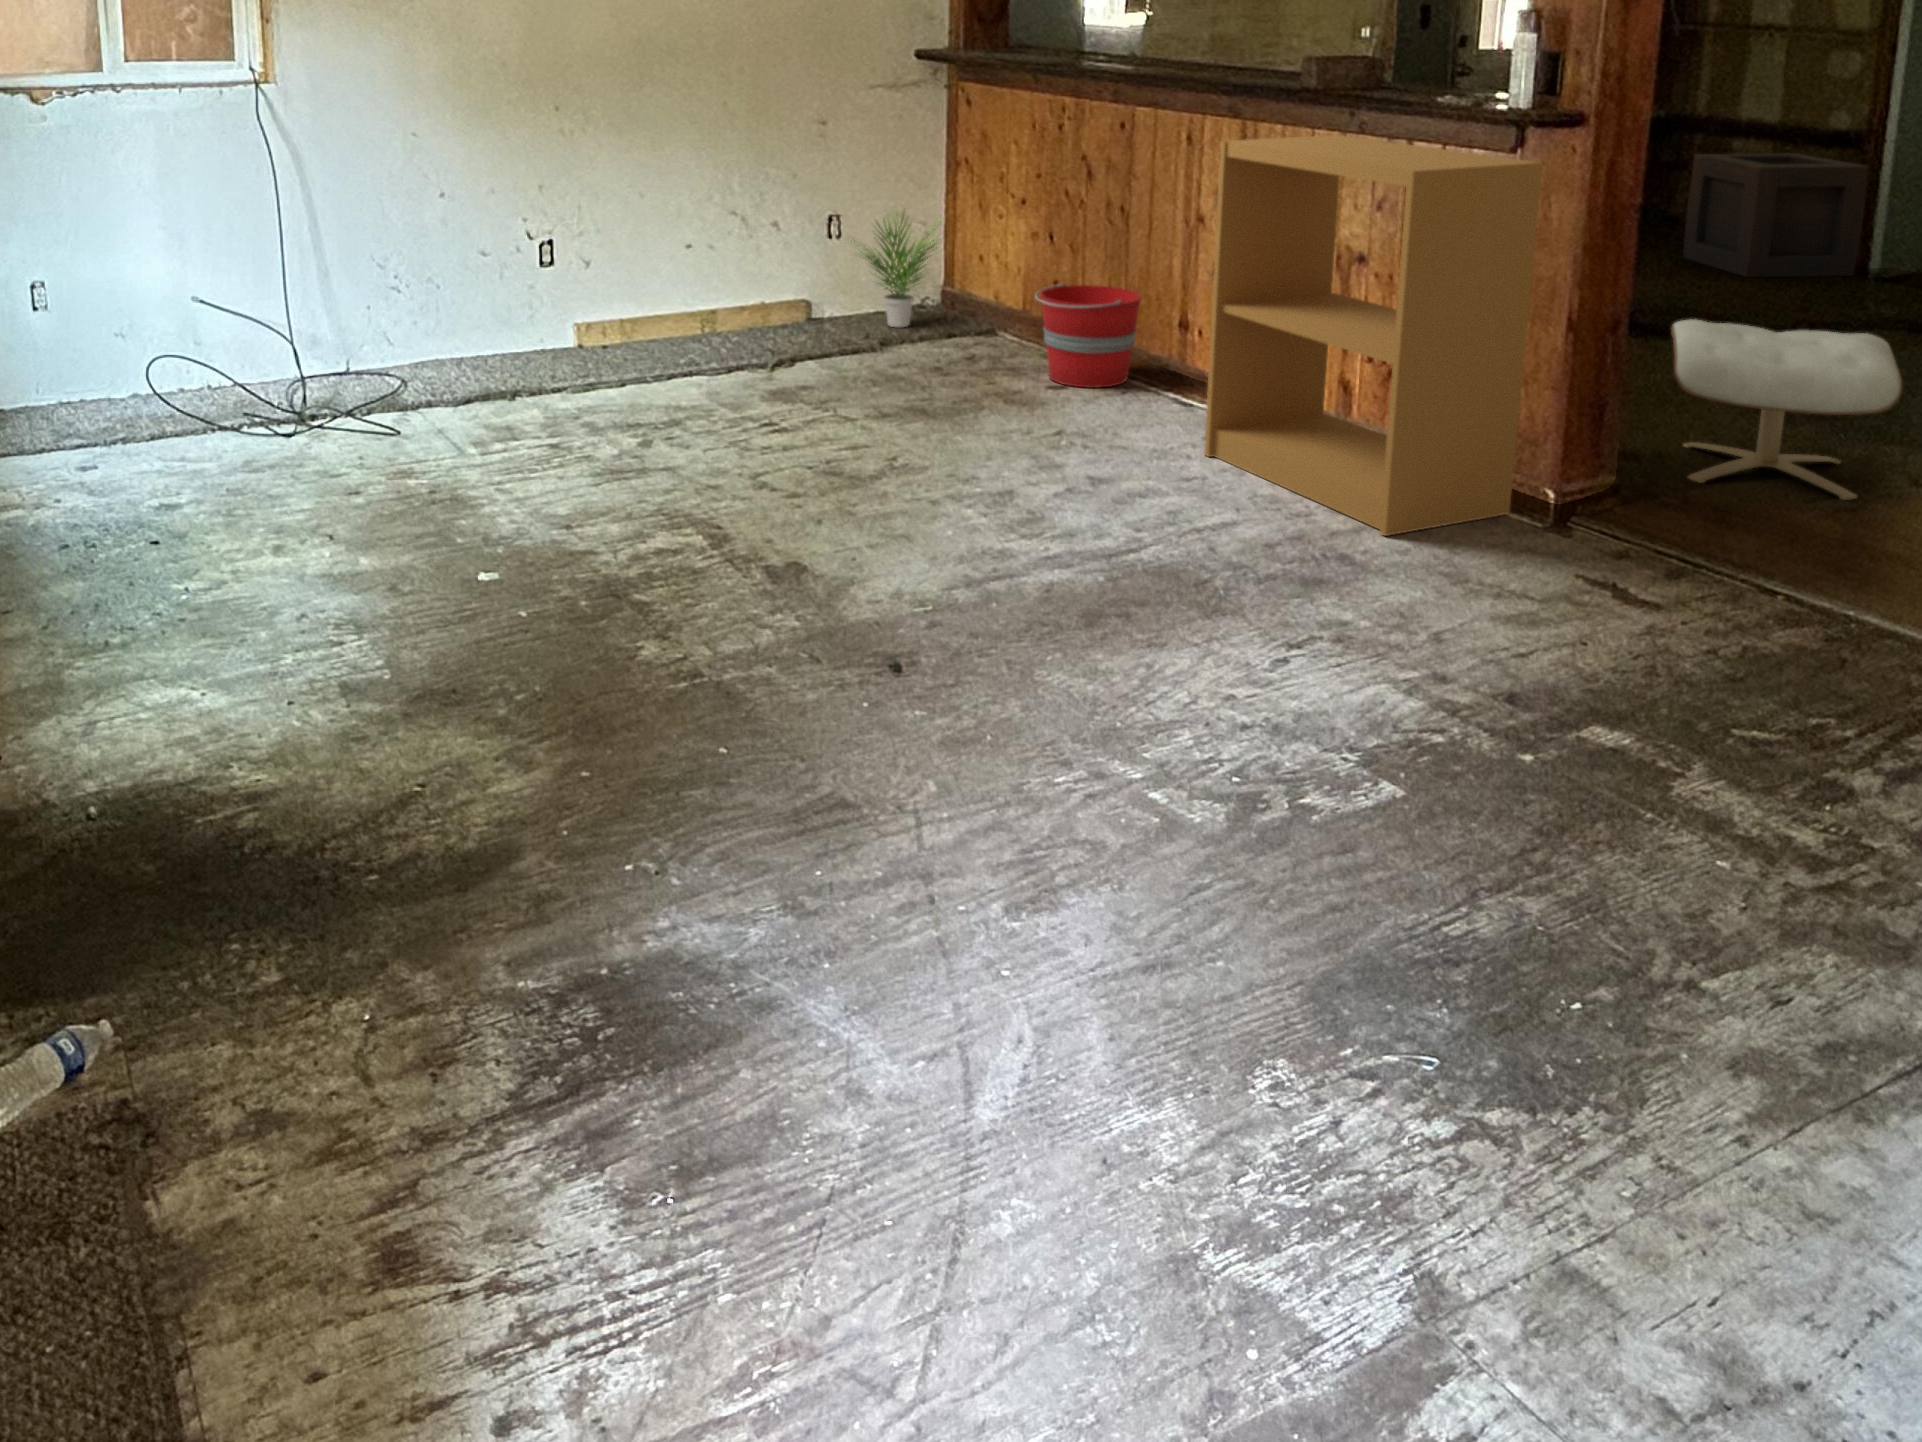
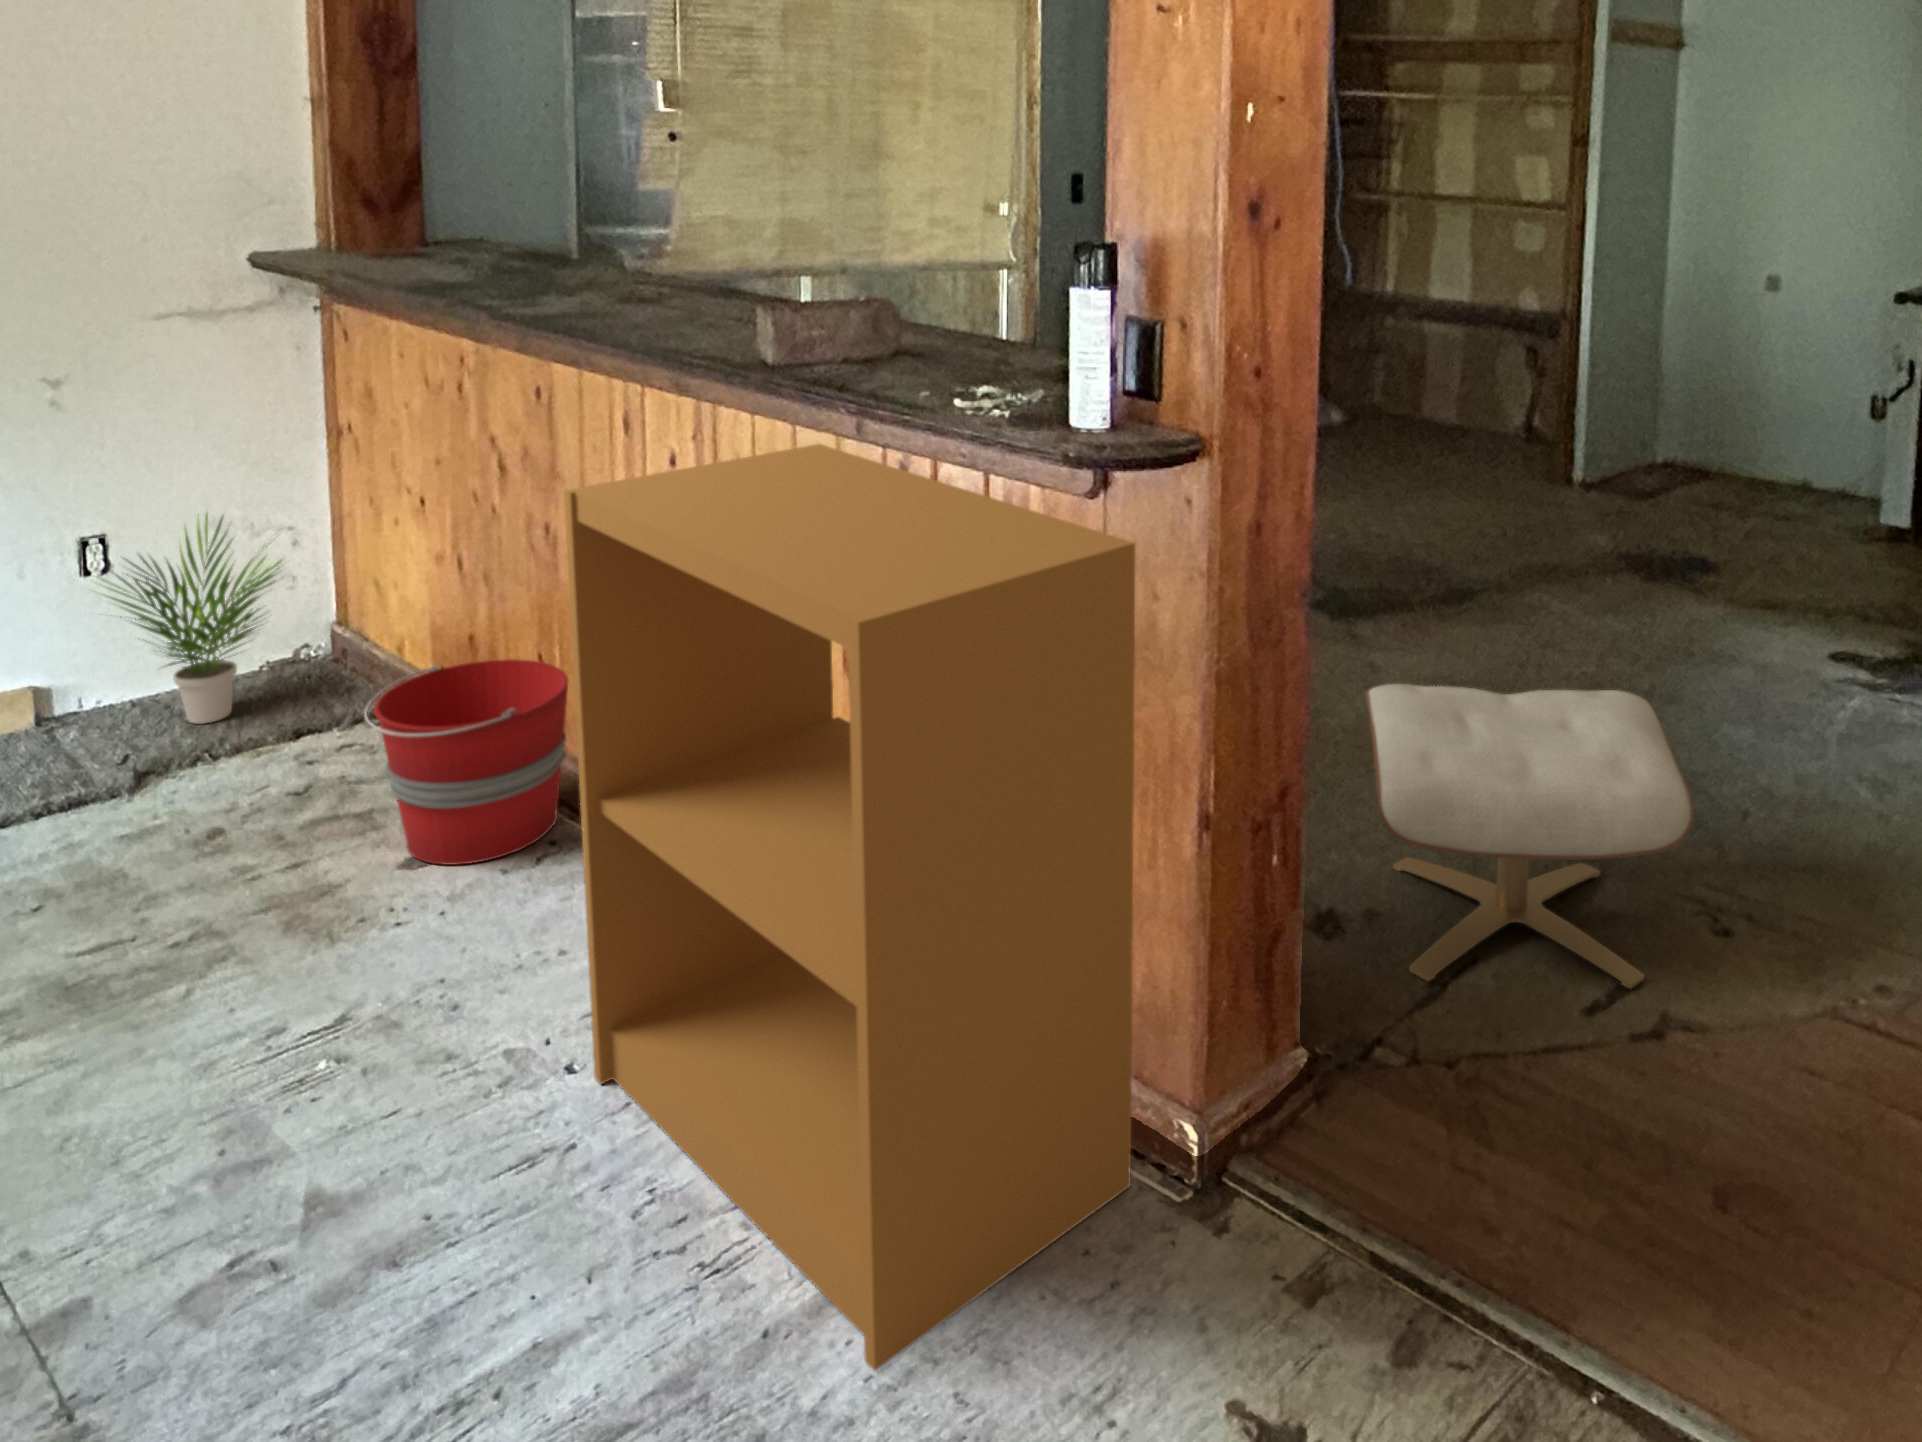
wooden crate: present [1683,153,1869,277] -> none [1358,324,1531,474]

